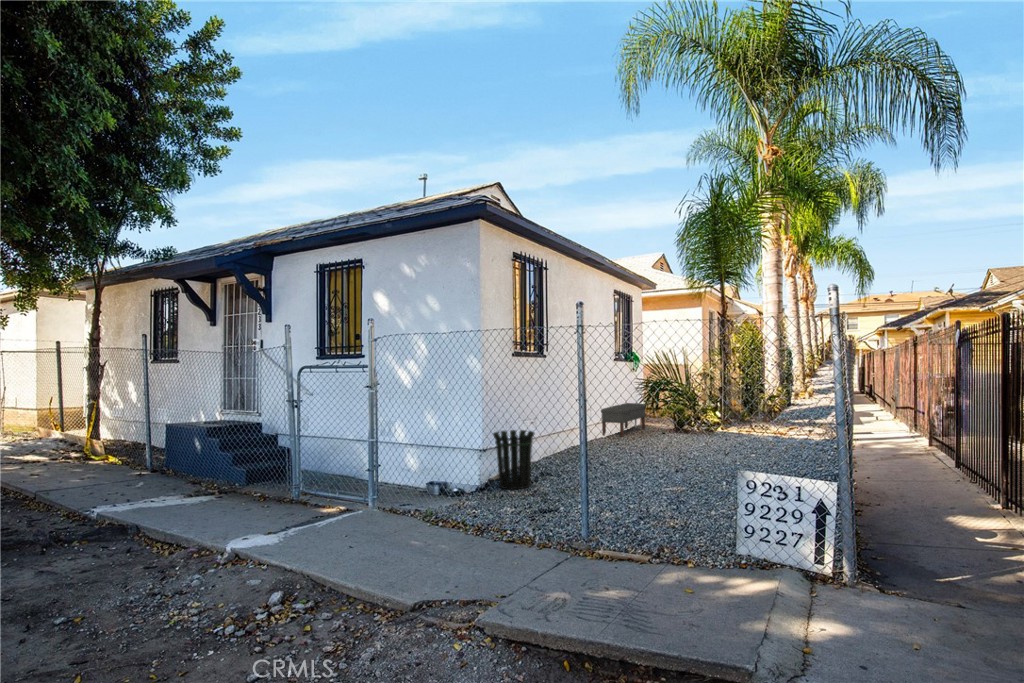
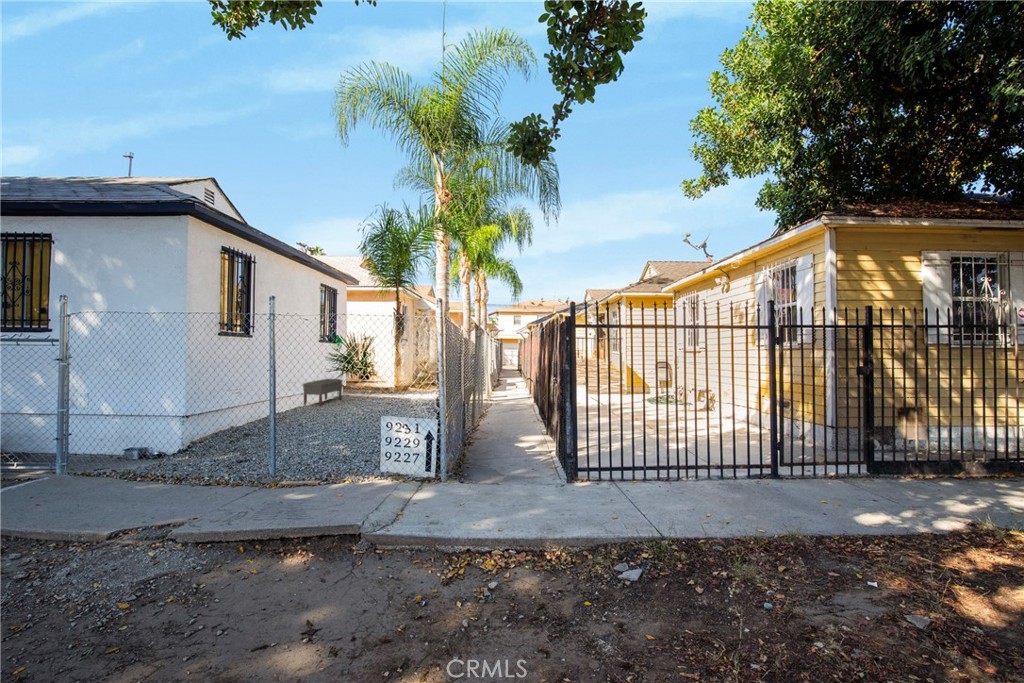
waste bin: present [493,430,534,489] -> none [194,398,236,448]

